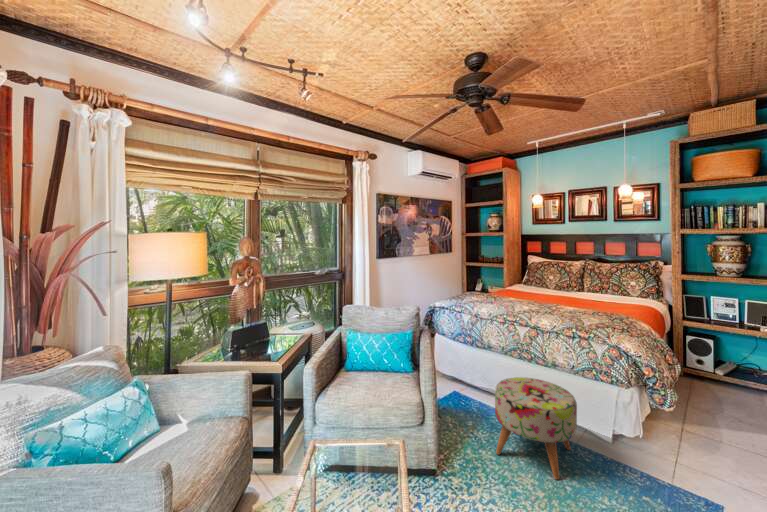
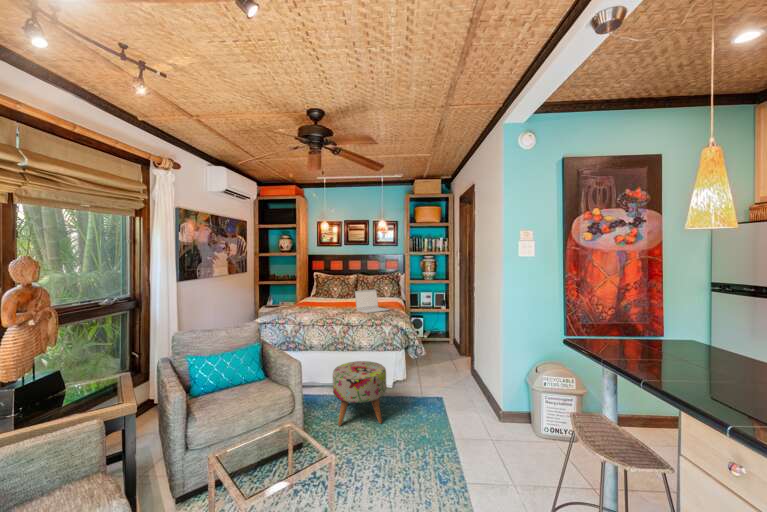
laptop: none [556,284,612,318] -> present [355,289,388,313]

